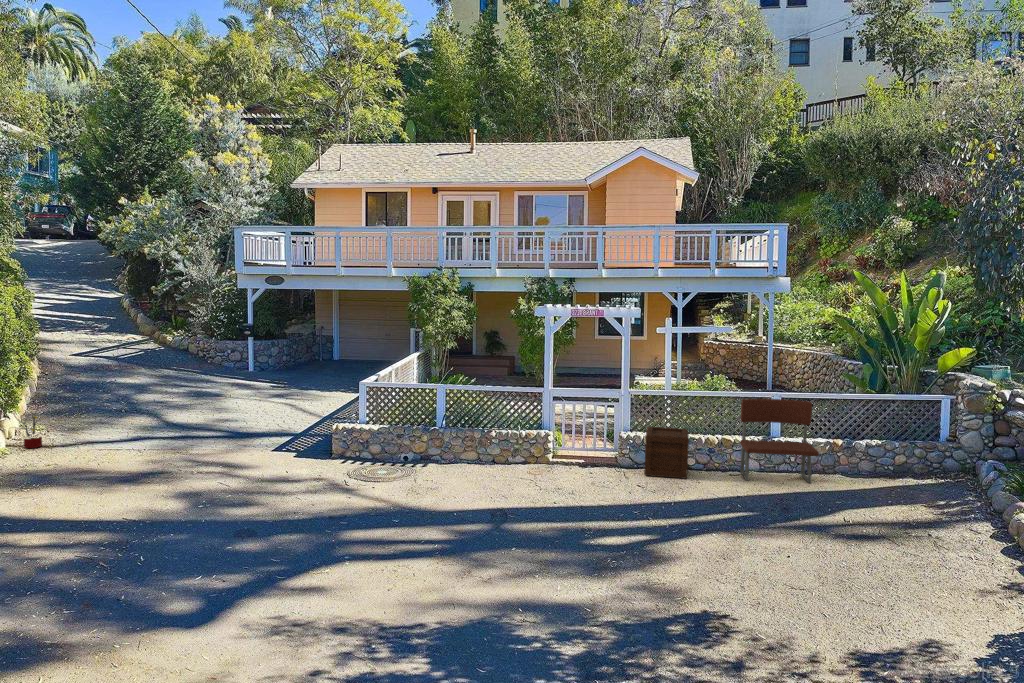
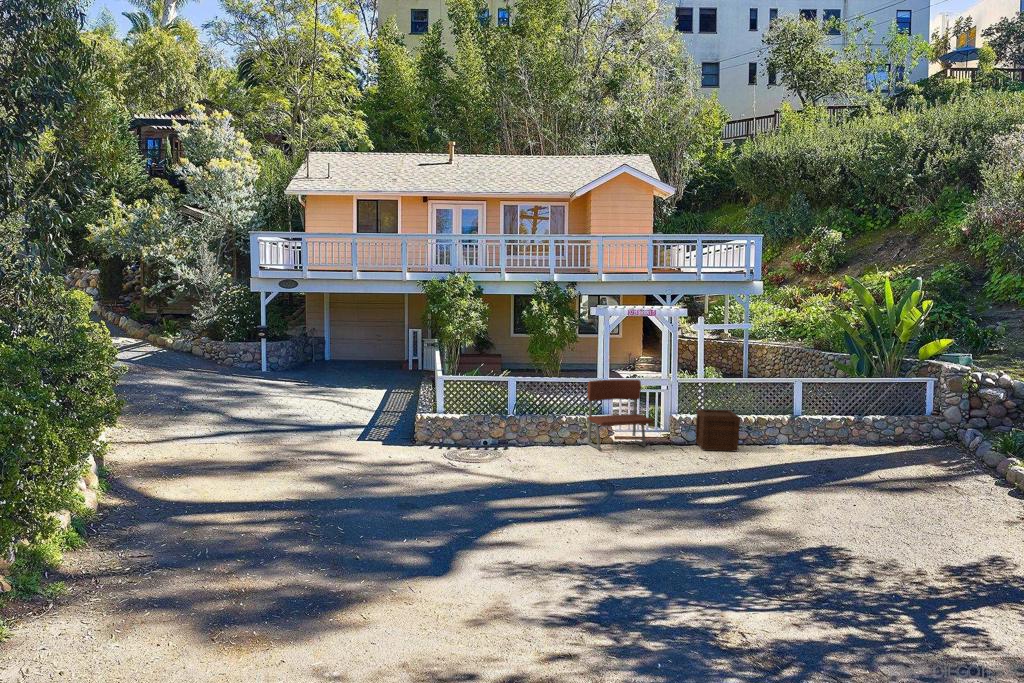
bench: present [740,399,819,483] -> present [587,379,653,450]
decorative plant: present [21,411,42,448] -> none [105,405,133,445]

